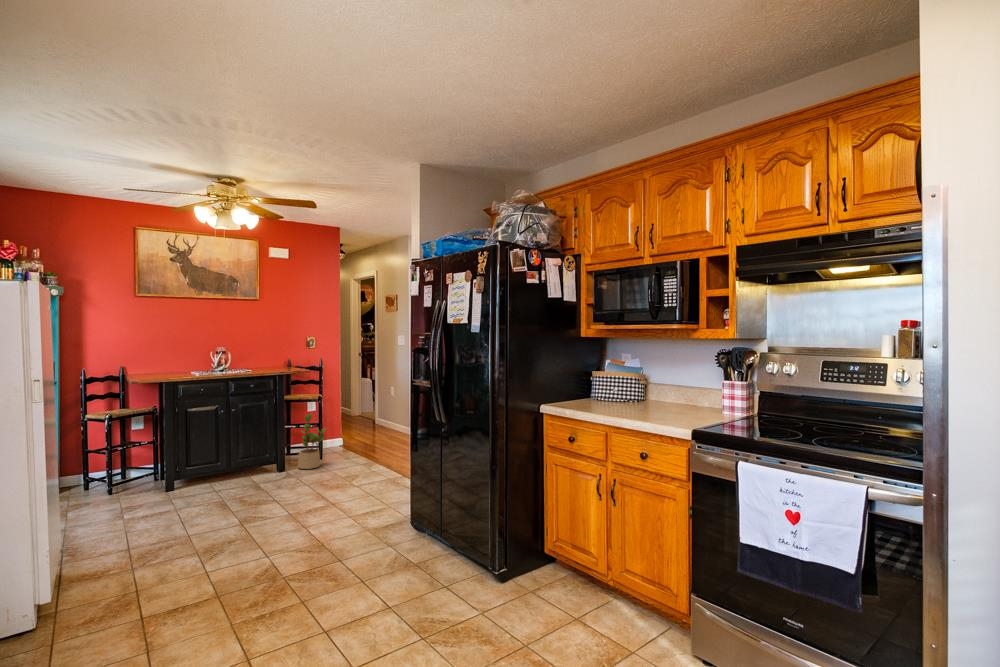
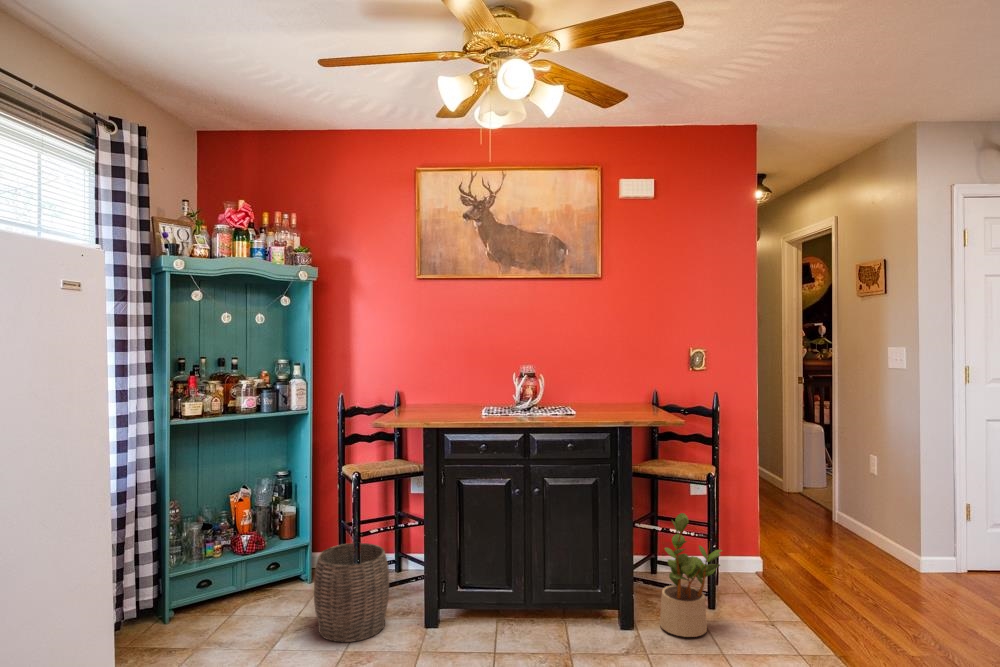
woven basket: none [91,454,143,507] -> present [314,543,389,642]

